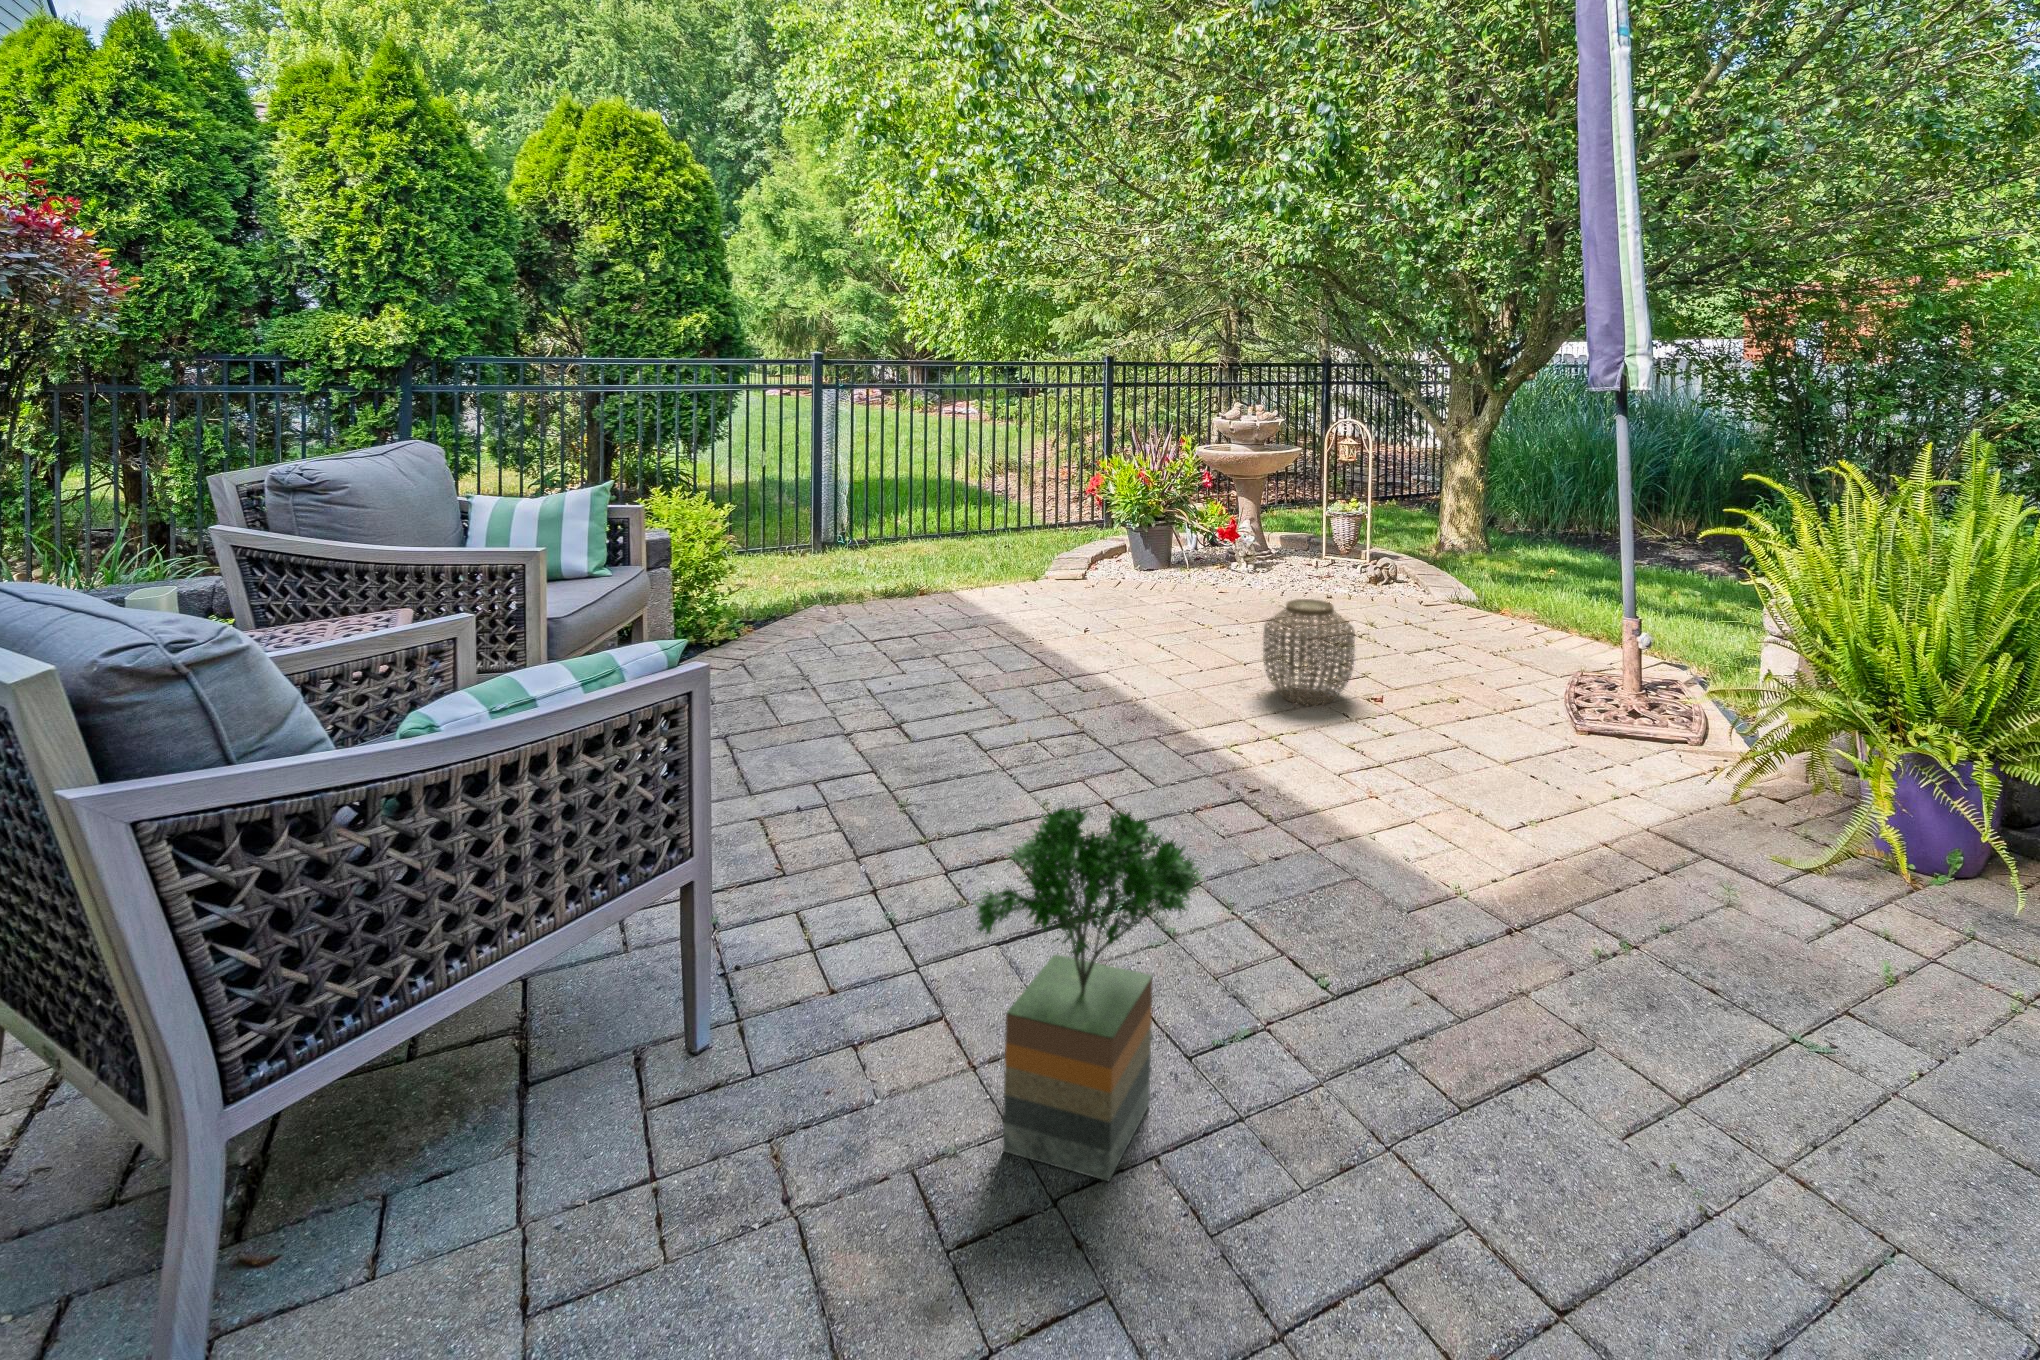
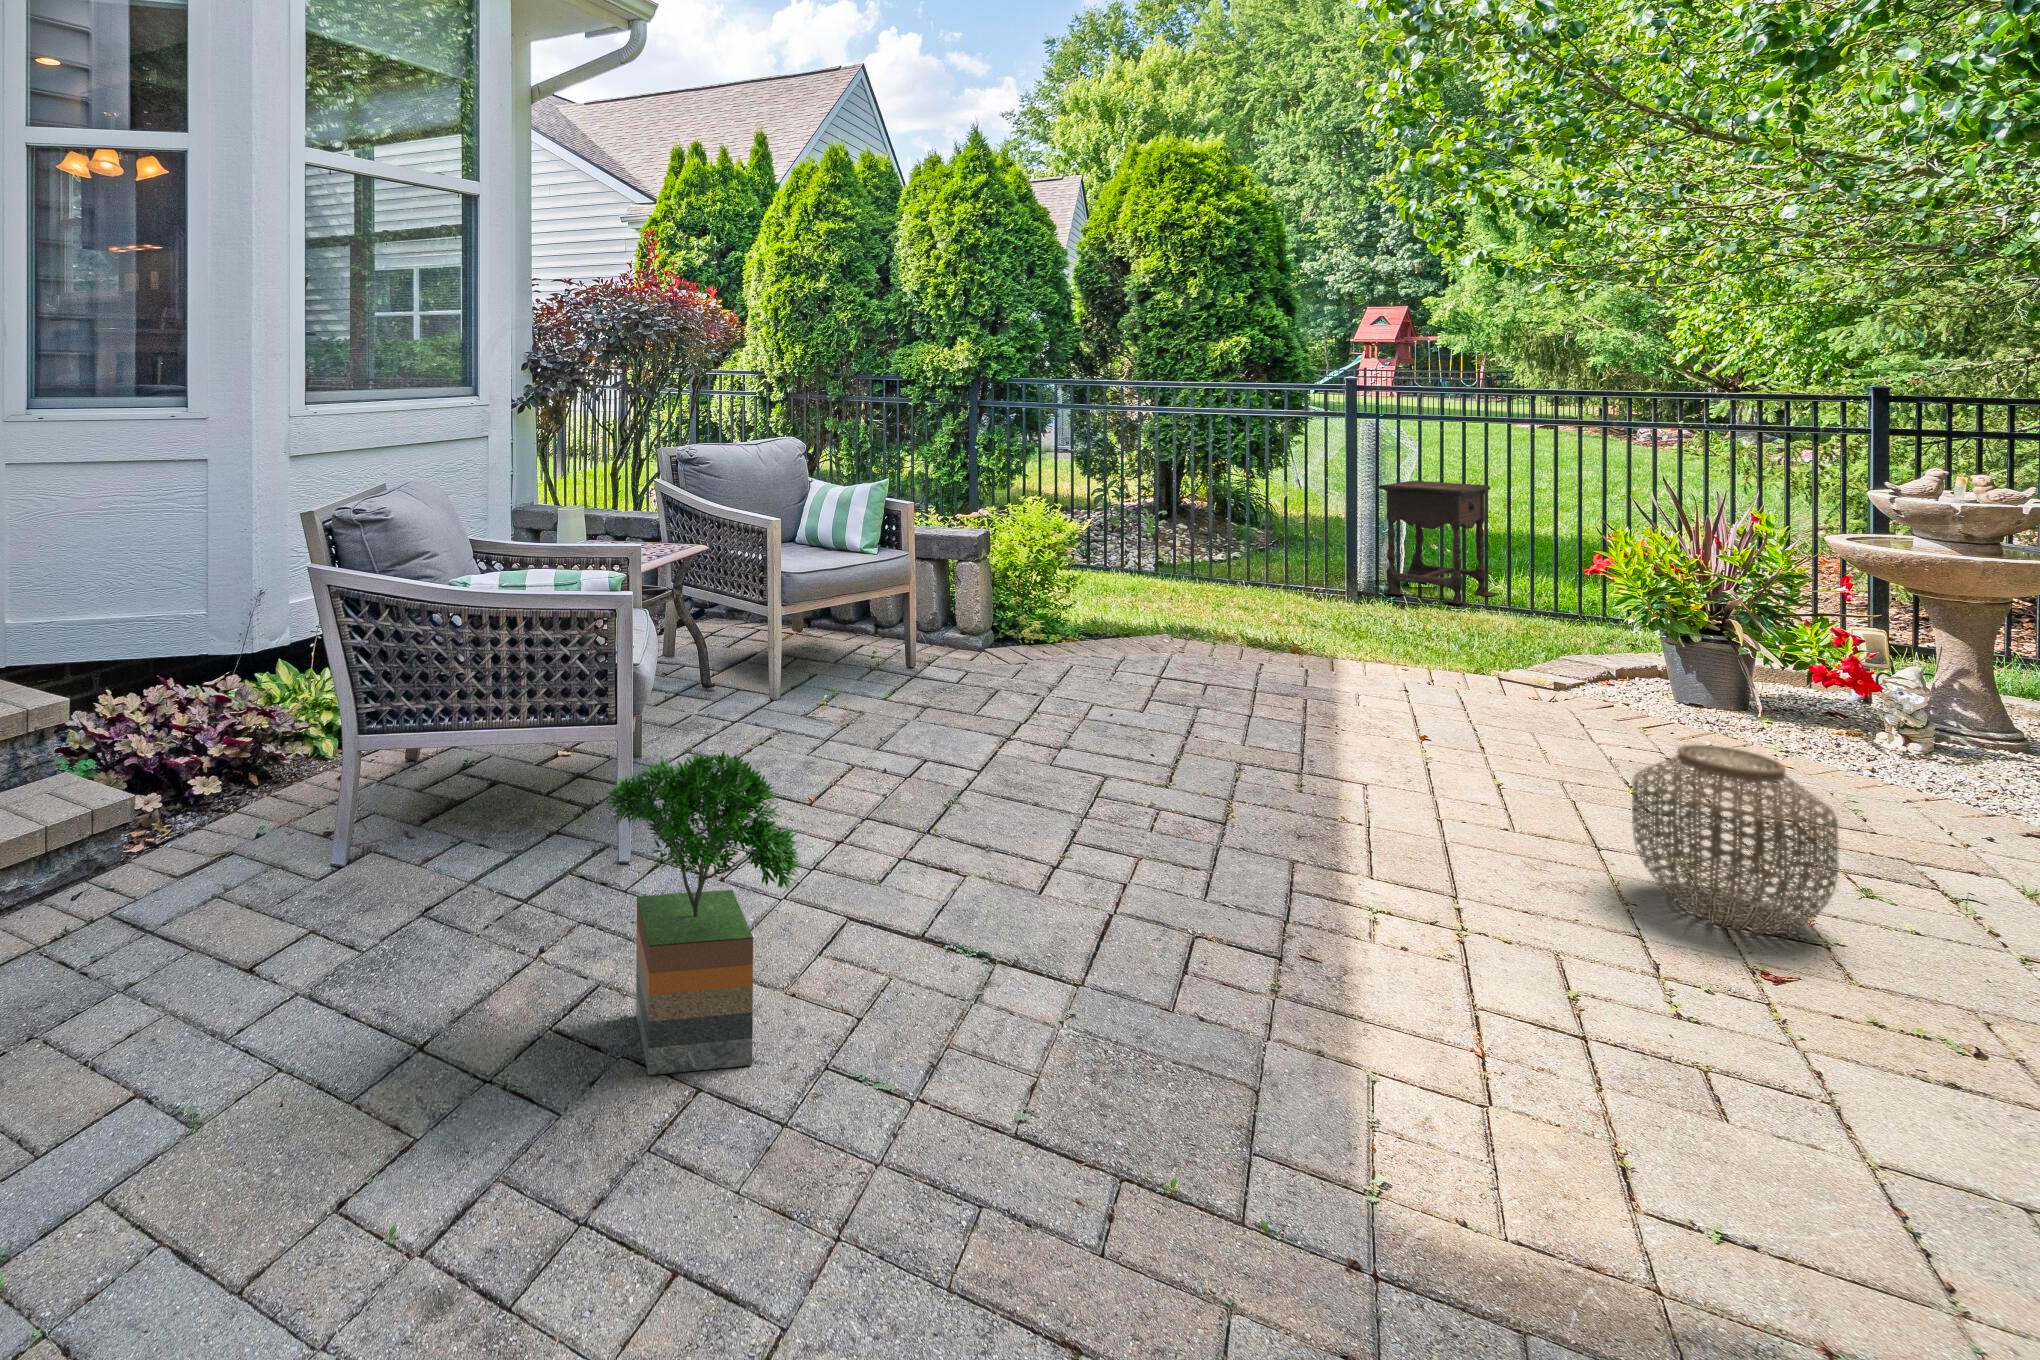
side table: none [859,444,928,541] -> present [1375,481,1498,604]

